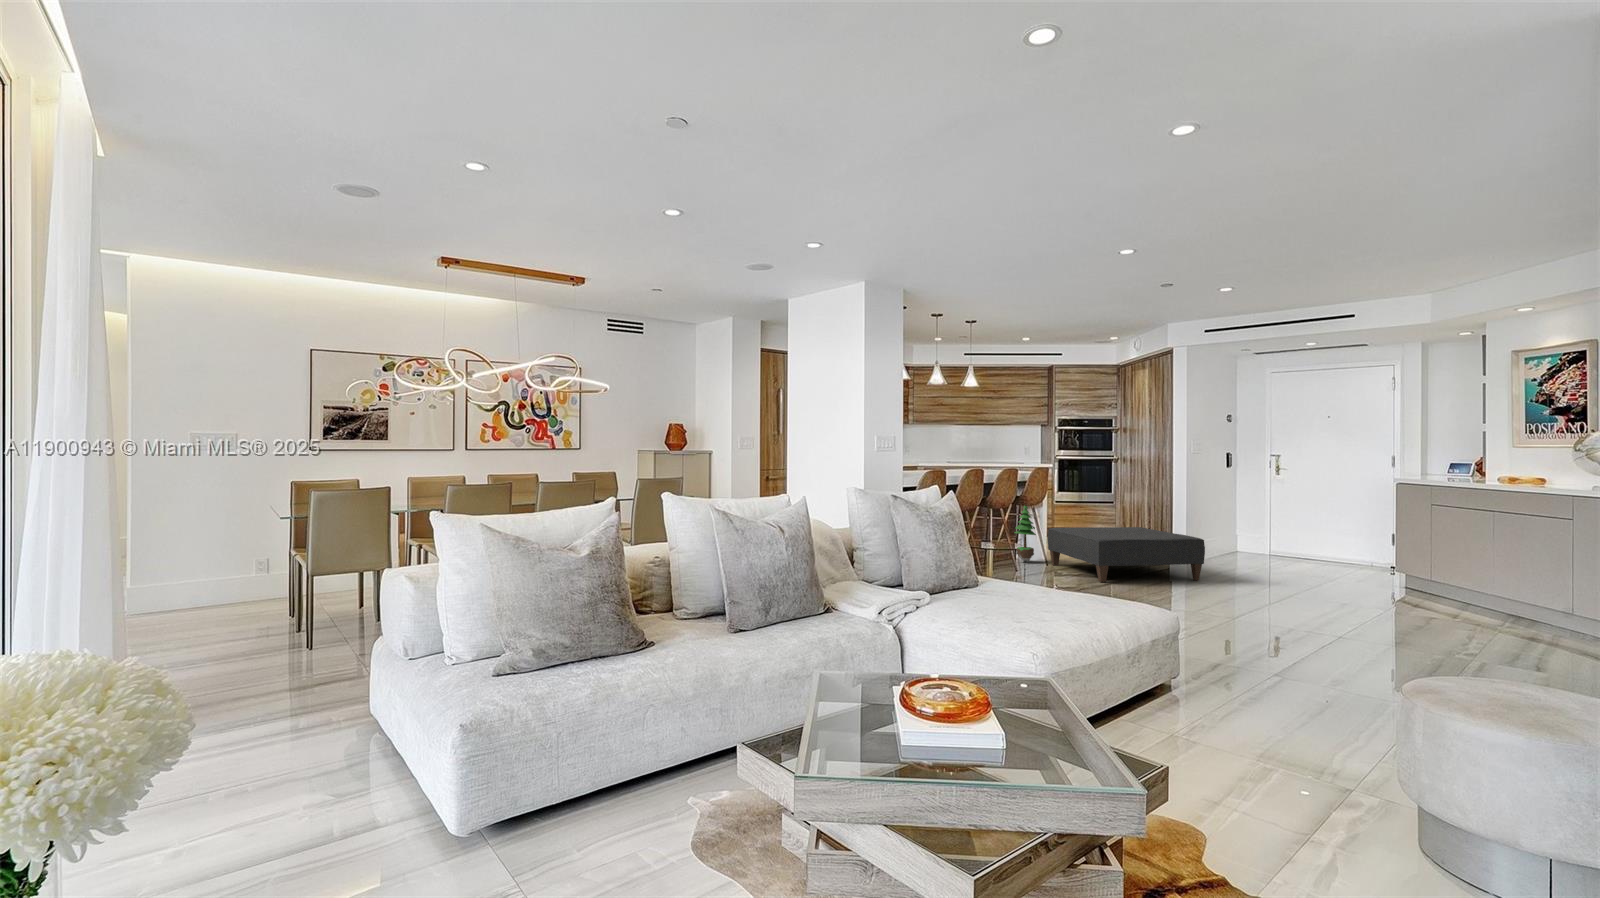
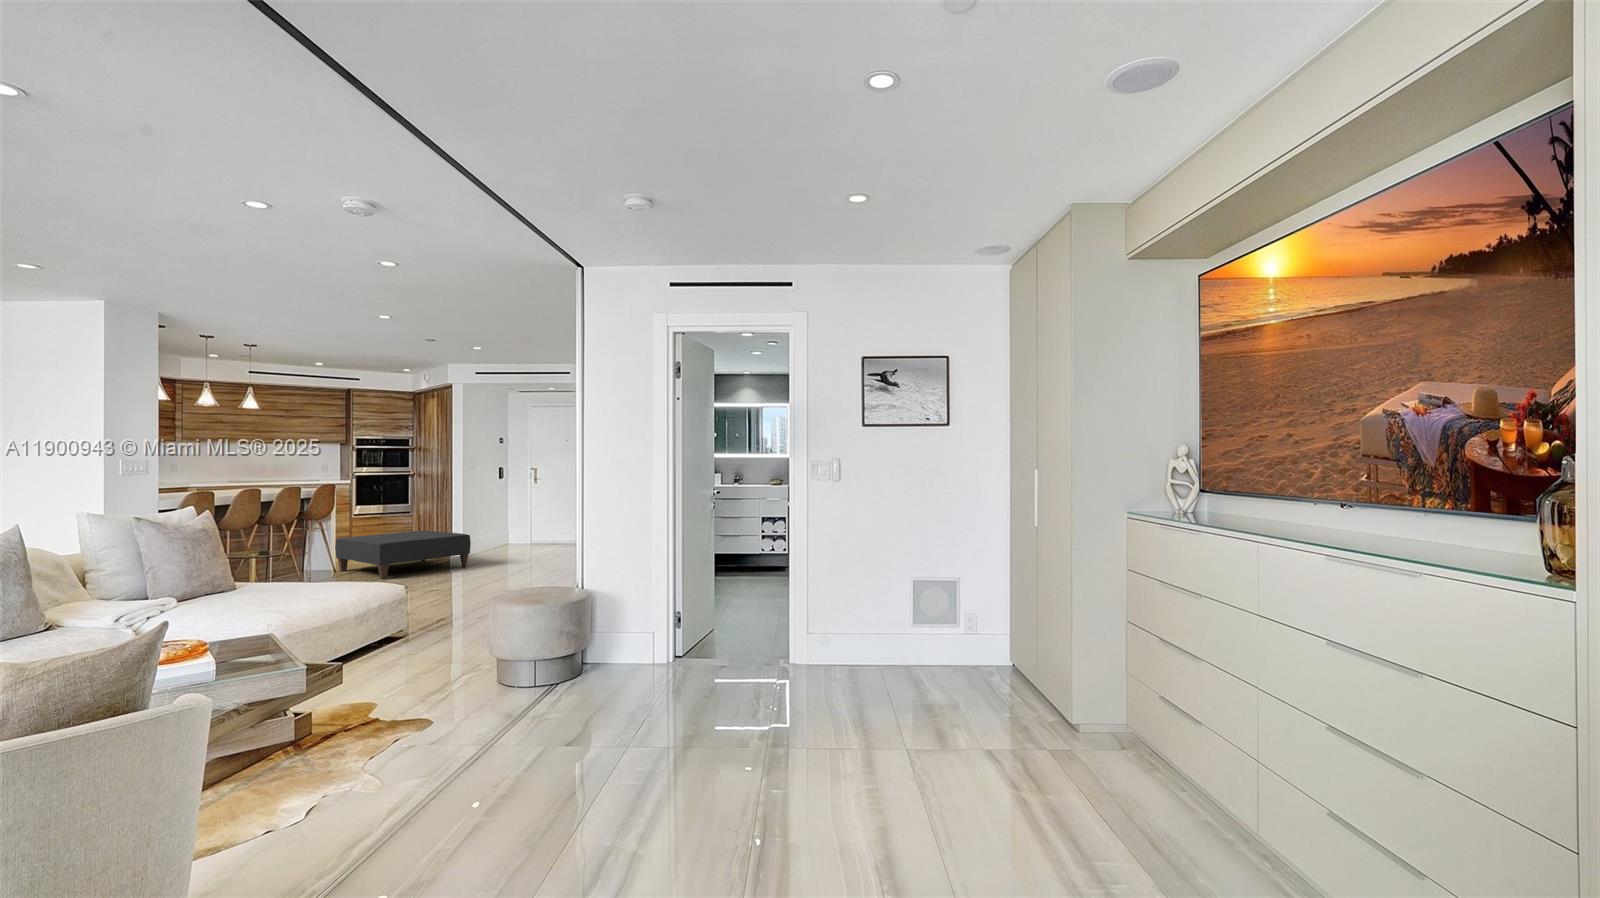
potted tree: present [1014,506,1036,562] -> none [300,518,324,572]

